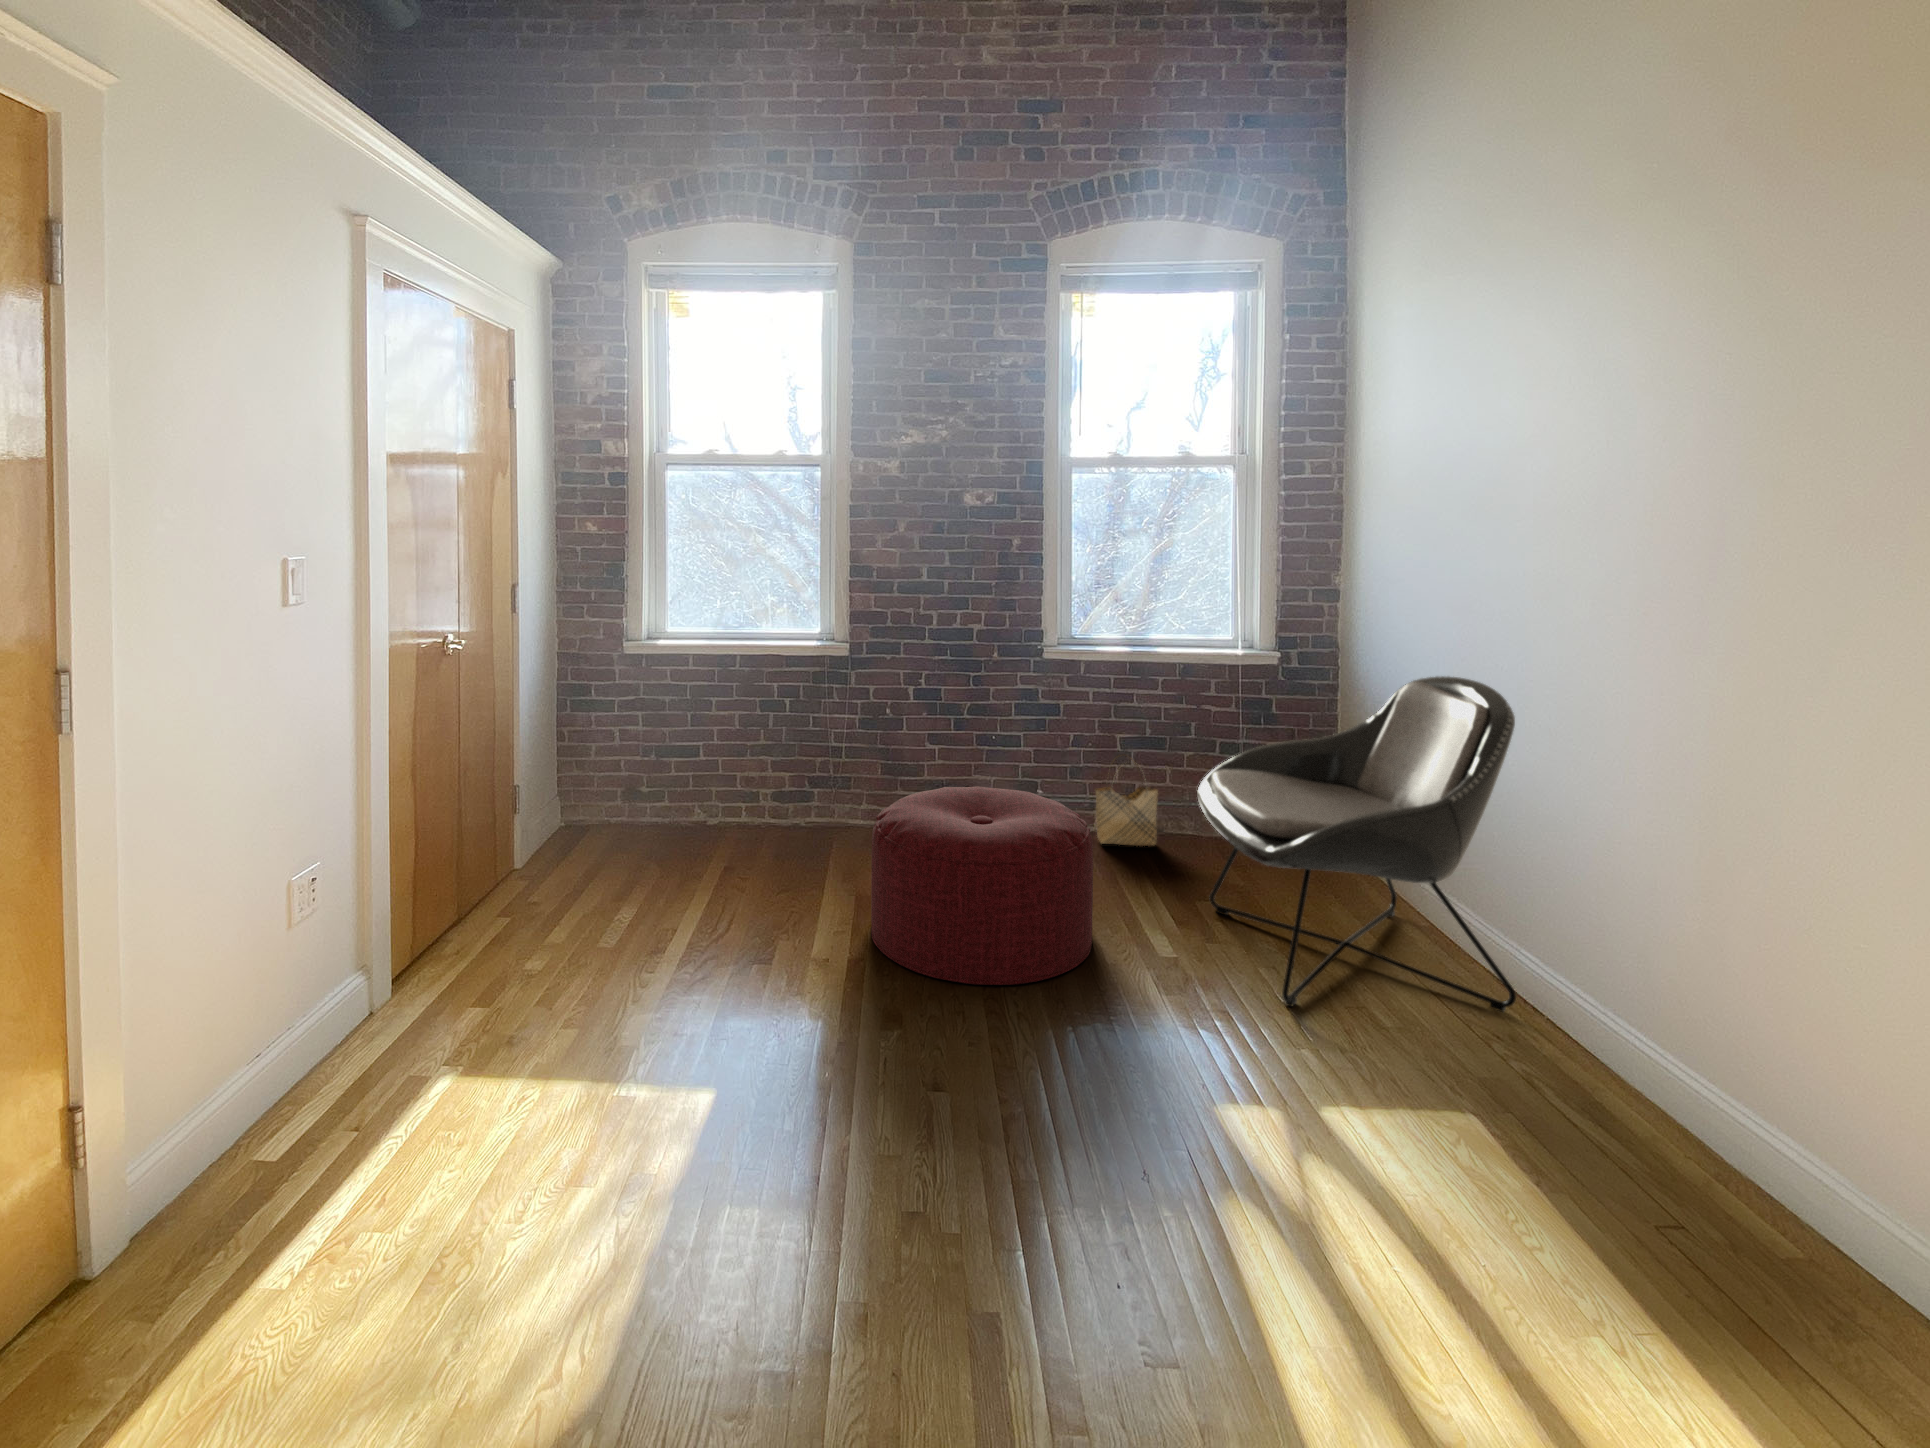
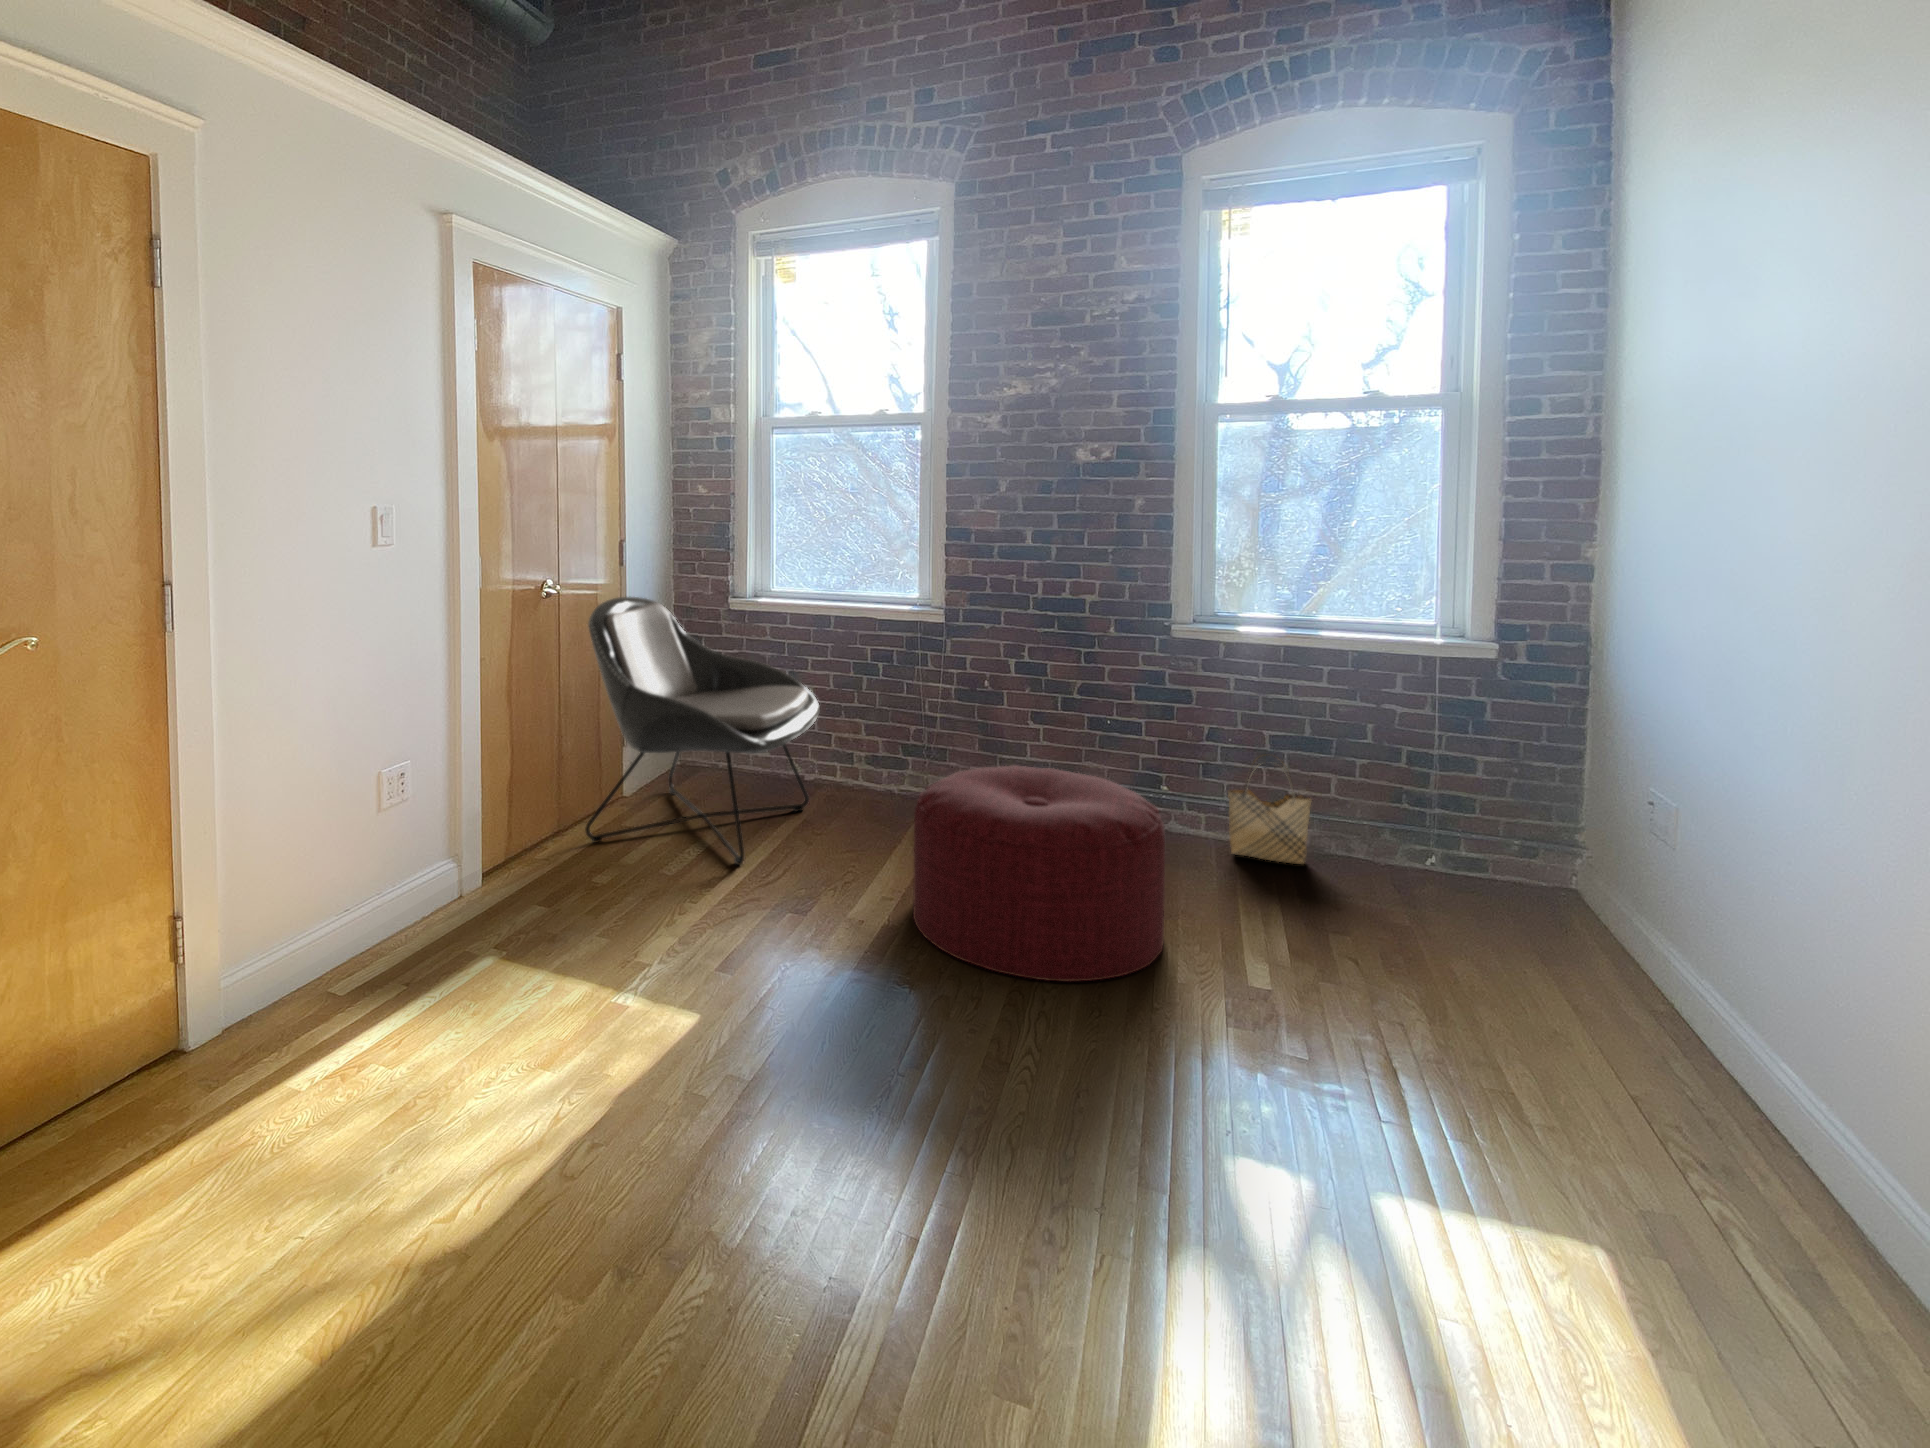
lounge chair: present [1197,676,1516,1012] -> present [585,597,820,865]

